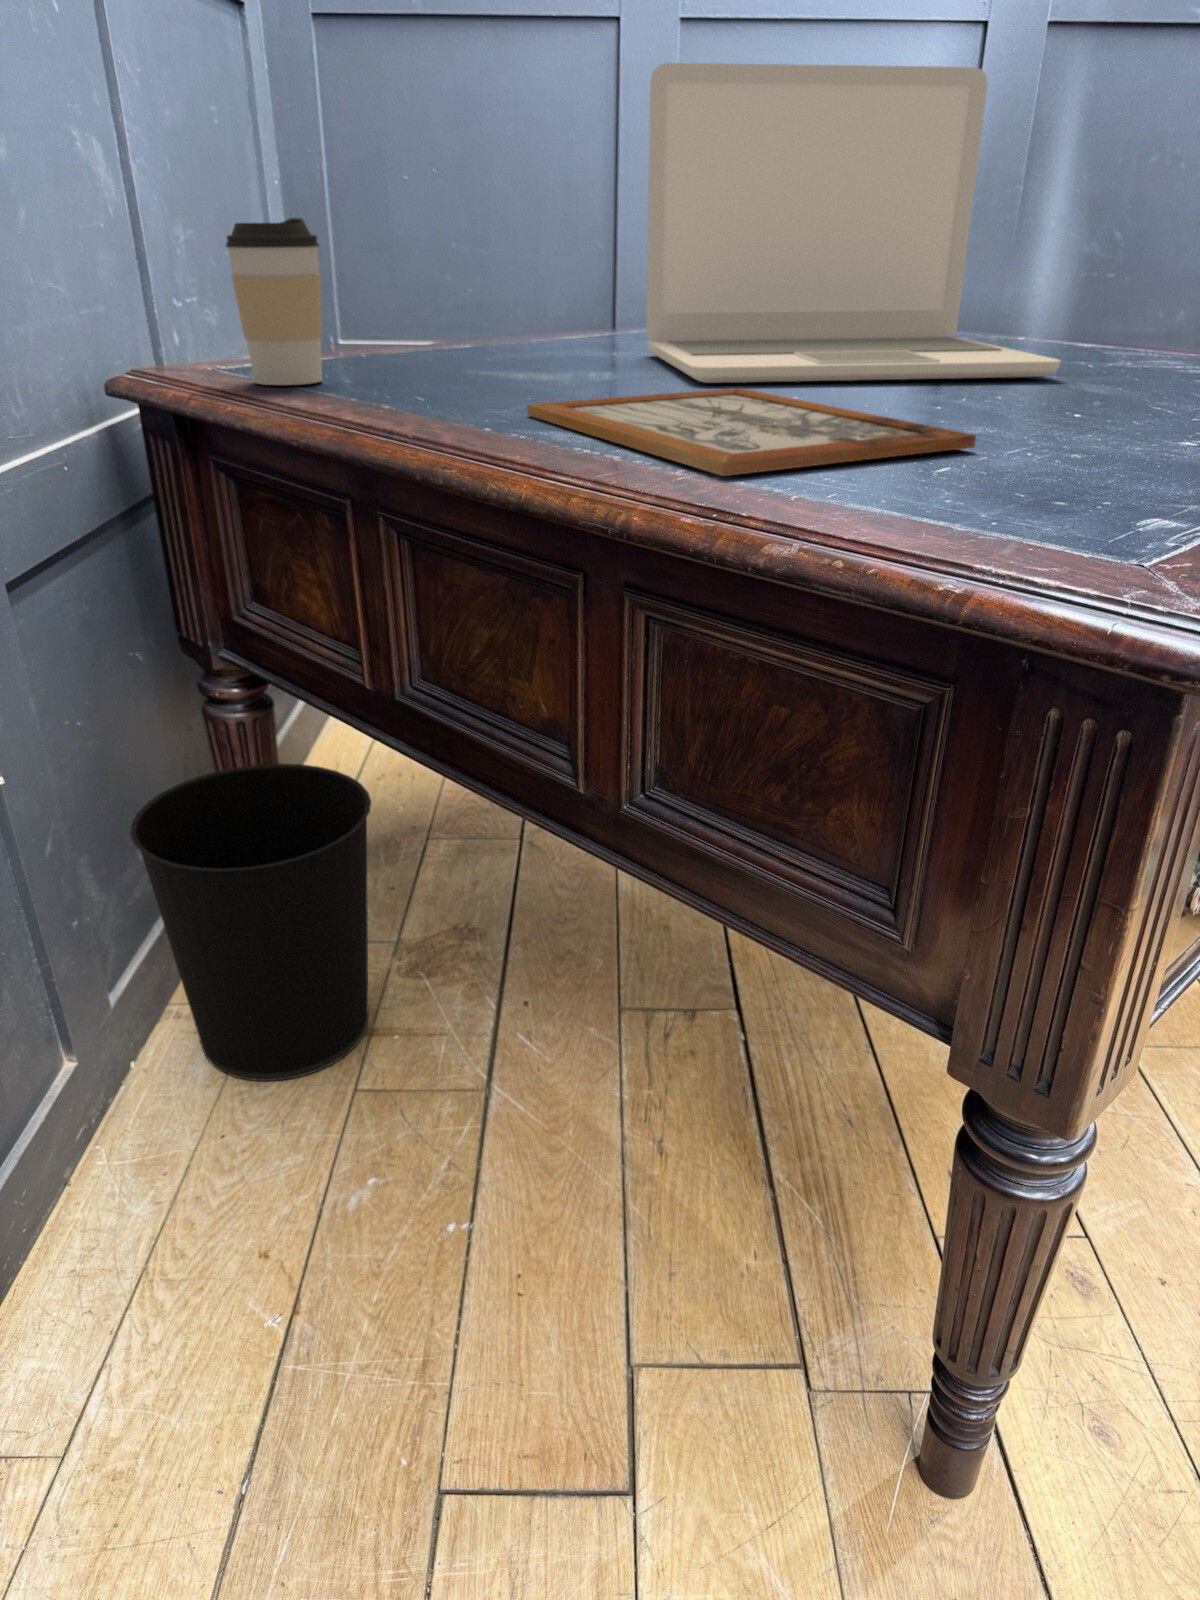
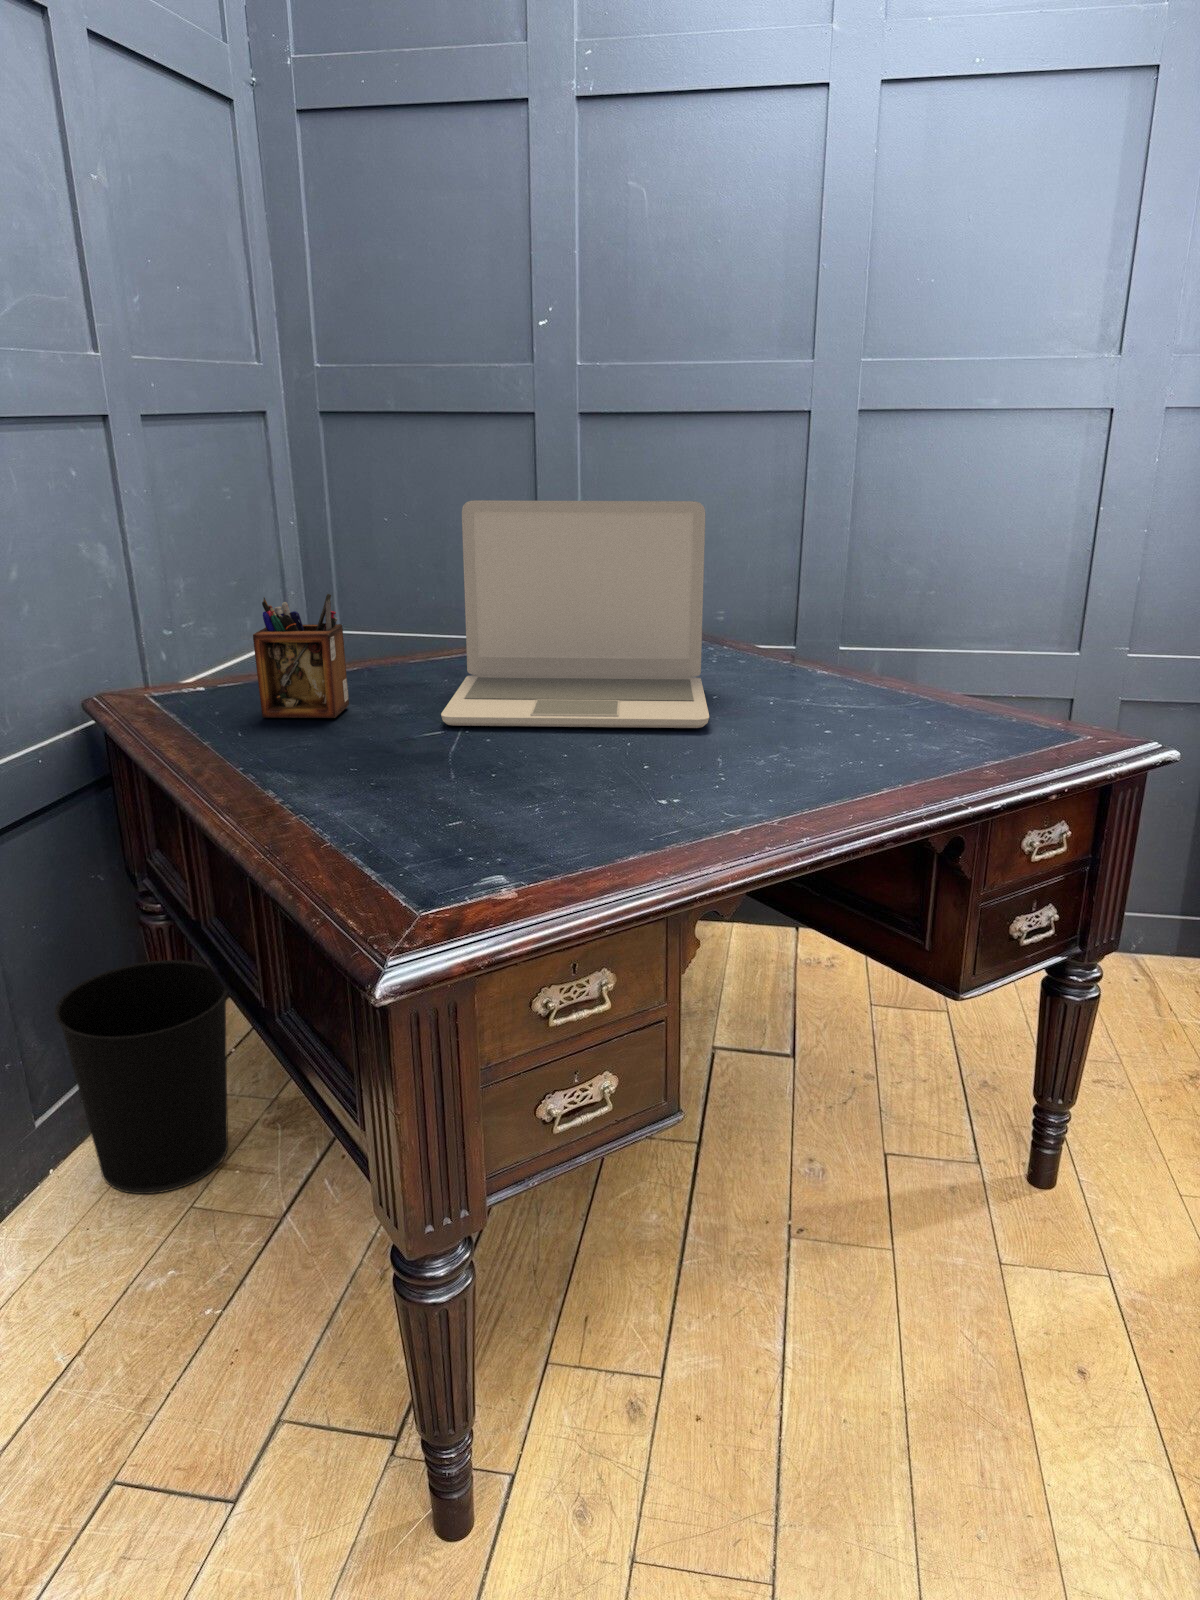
desk organizer: none [405,185,528,383] -> present [253,594,349,718]
coffee cup: present [226,218,322,385] -> none [144,612,208,717]
picture frame: present [527,388,976,476] -> none [283,740,501,833]

